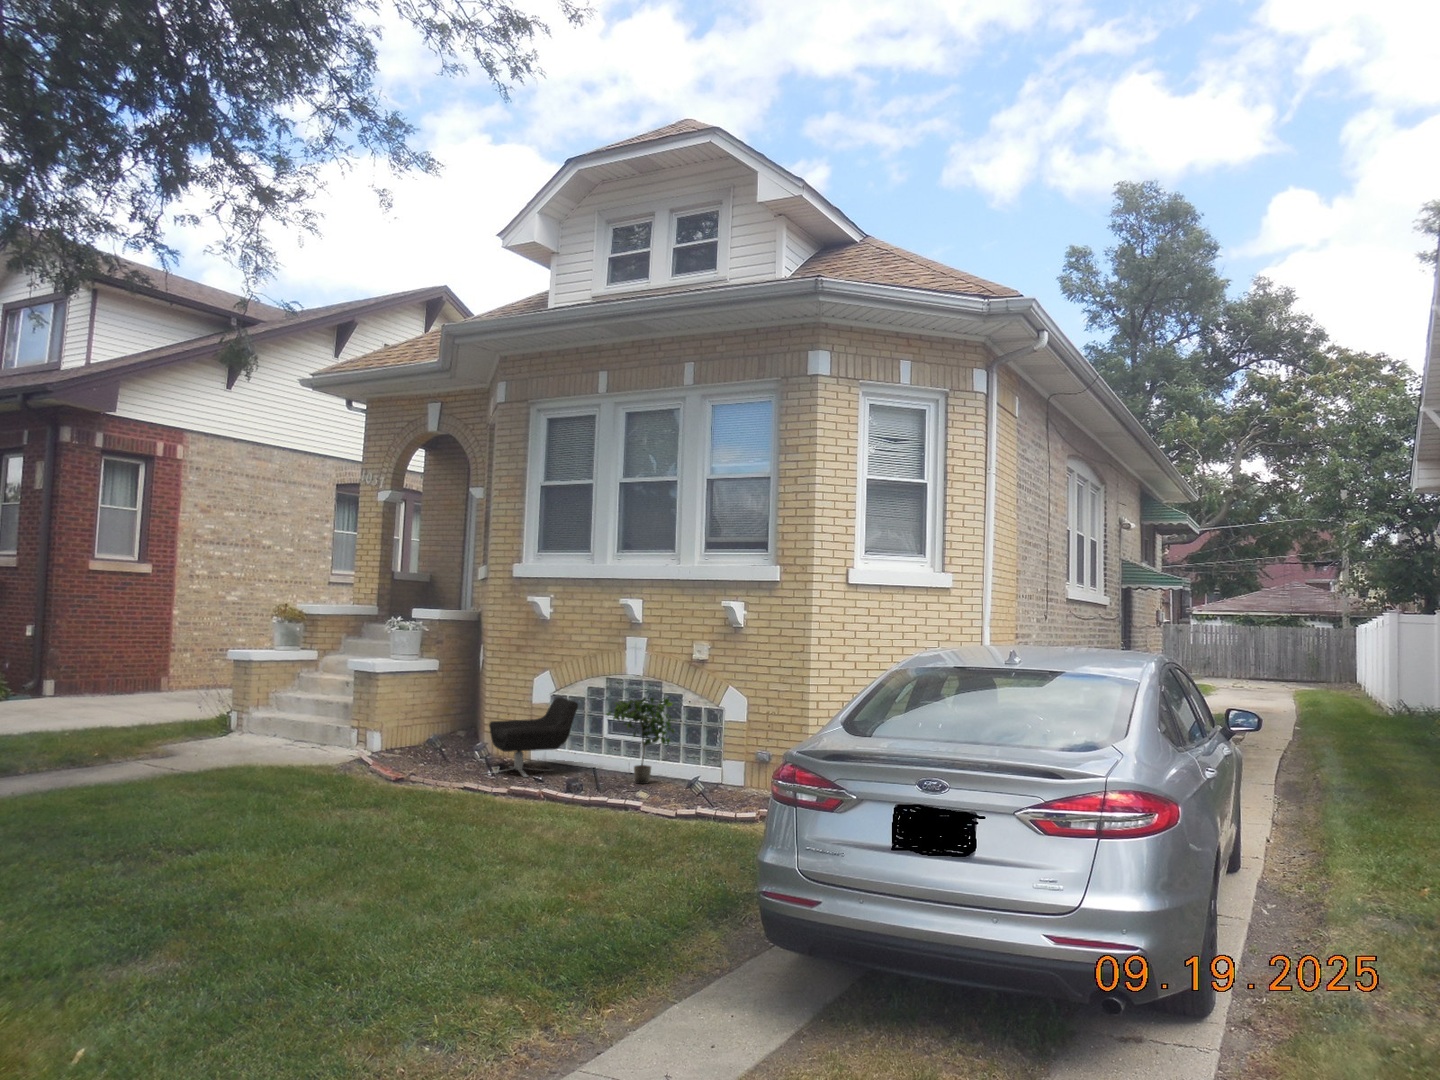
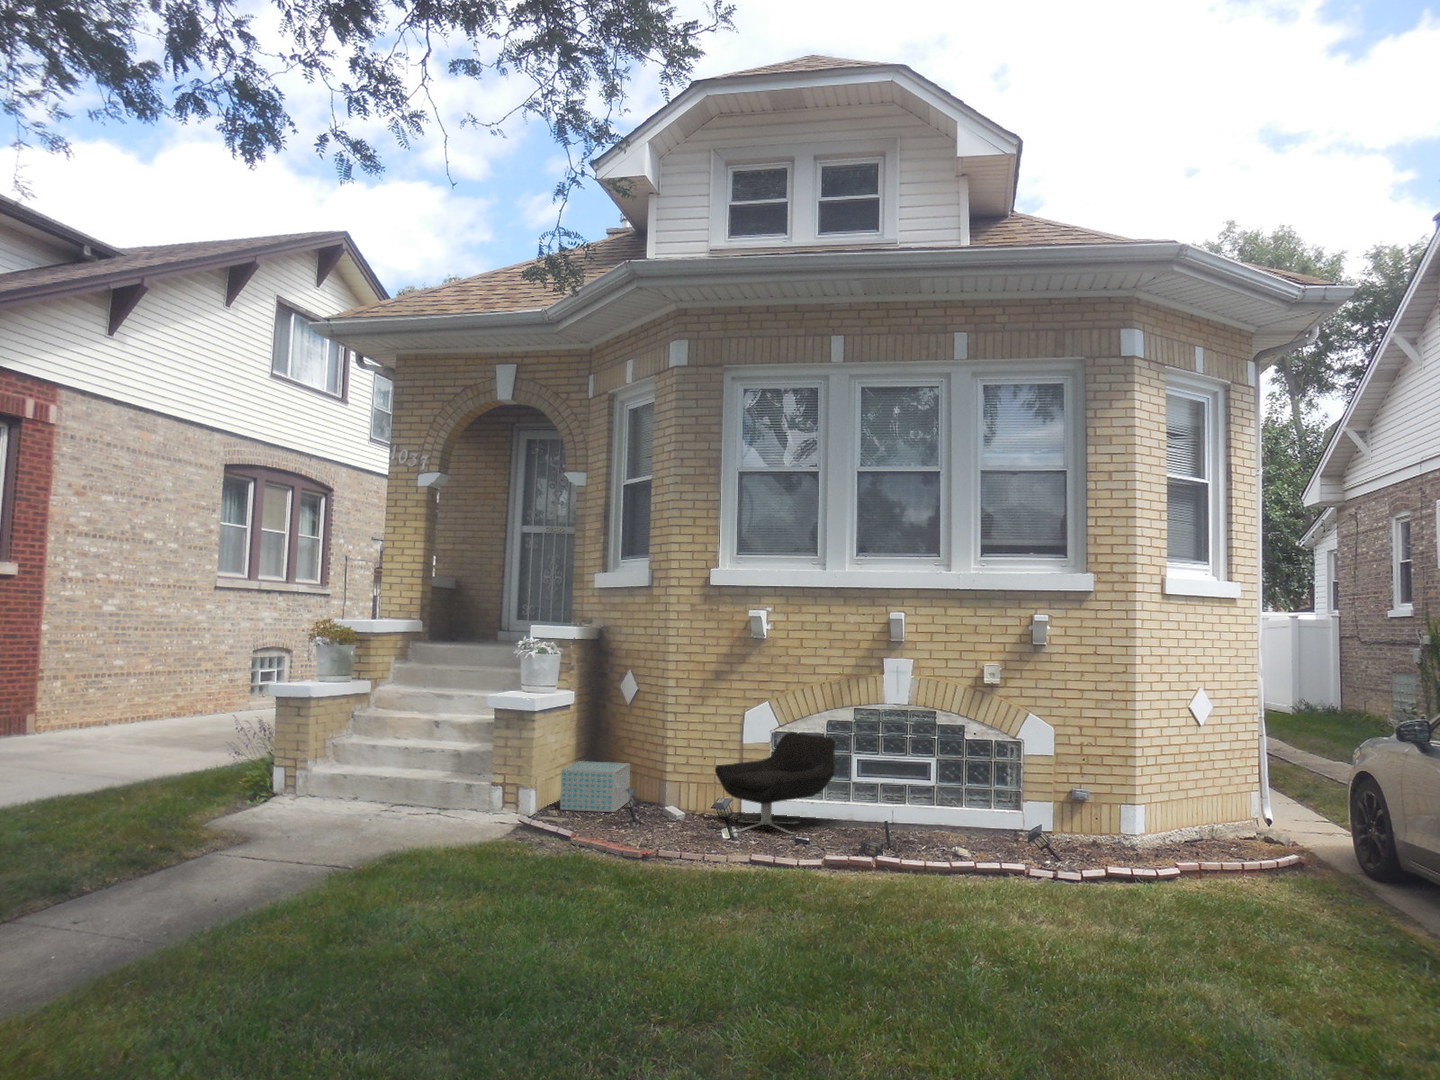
potted plant: present [607,698,676,784] -> none [890,730,969,835]
storage box: none [393,718,462,757] -> present [560,761,630,812]

